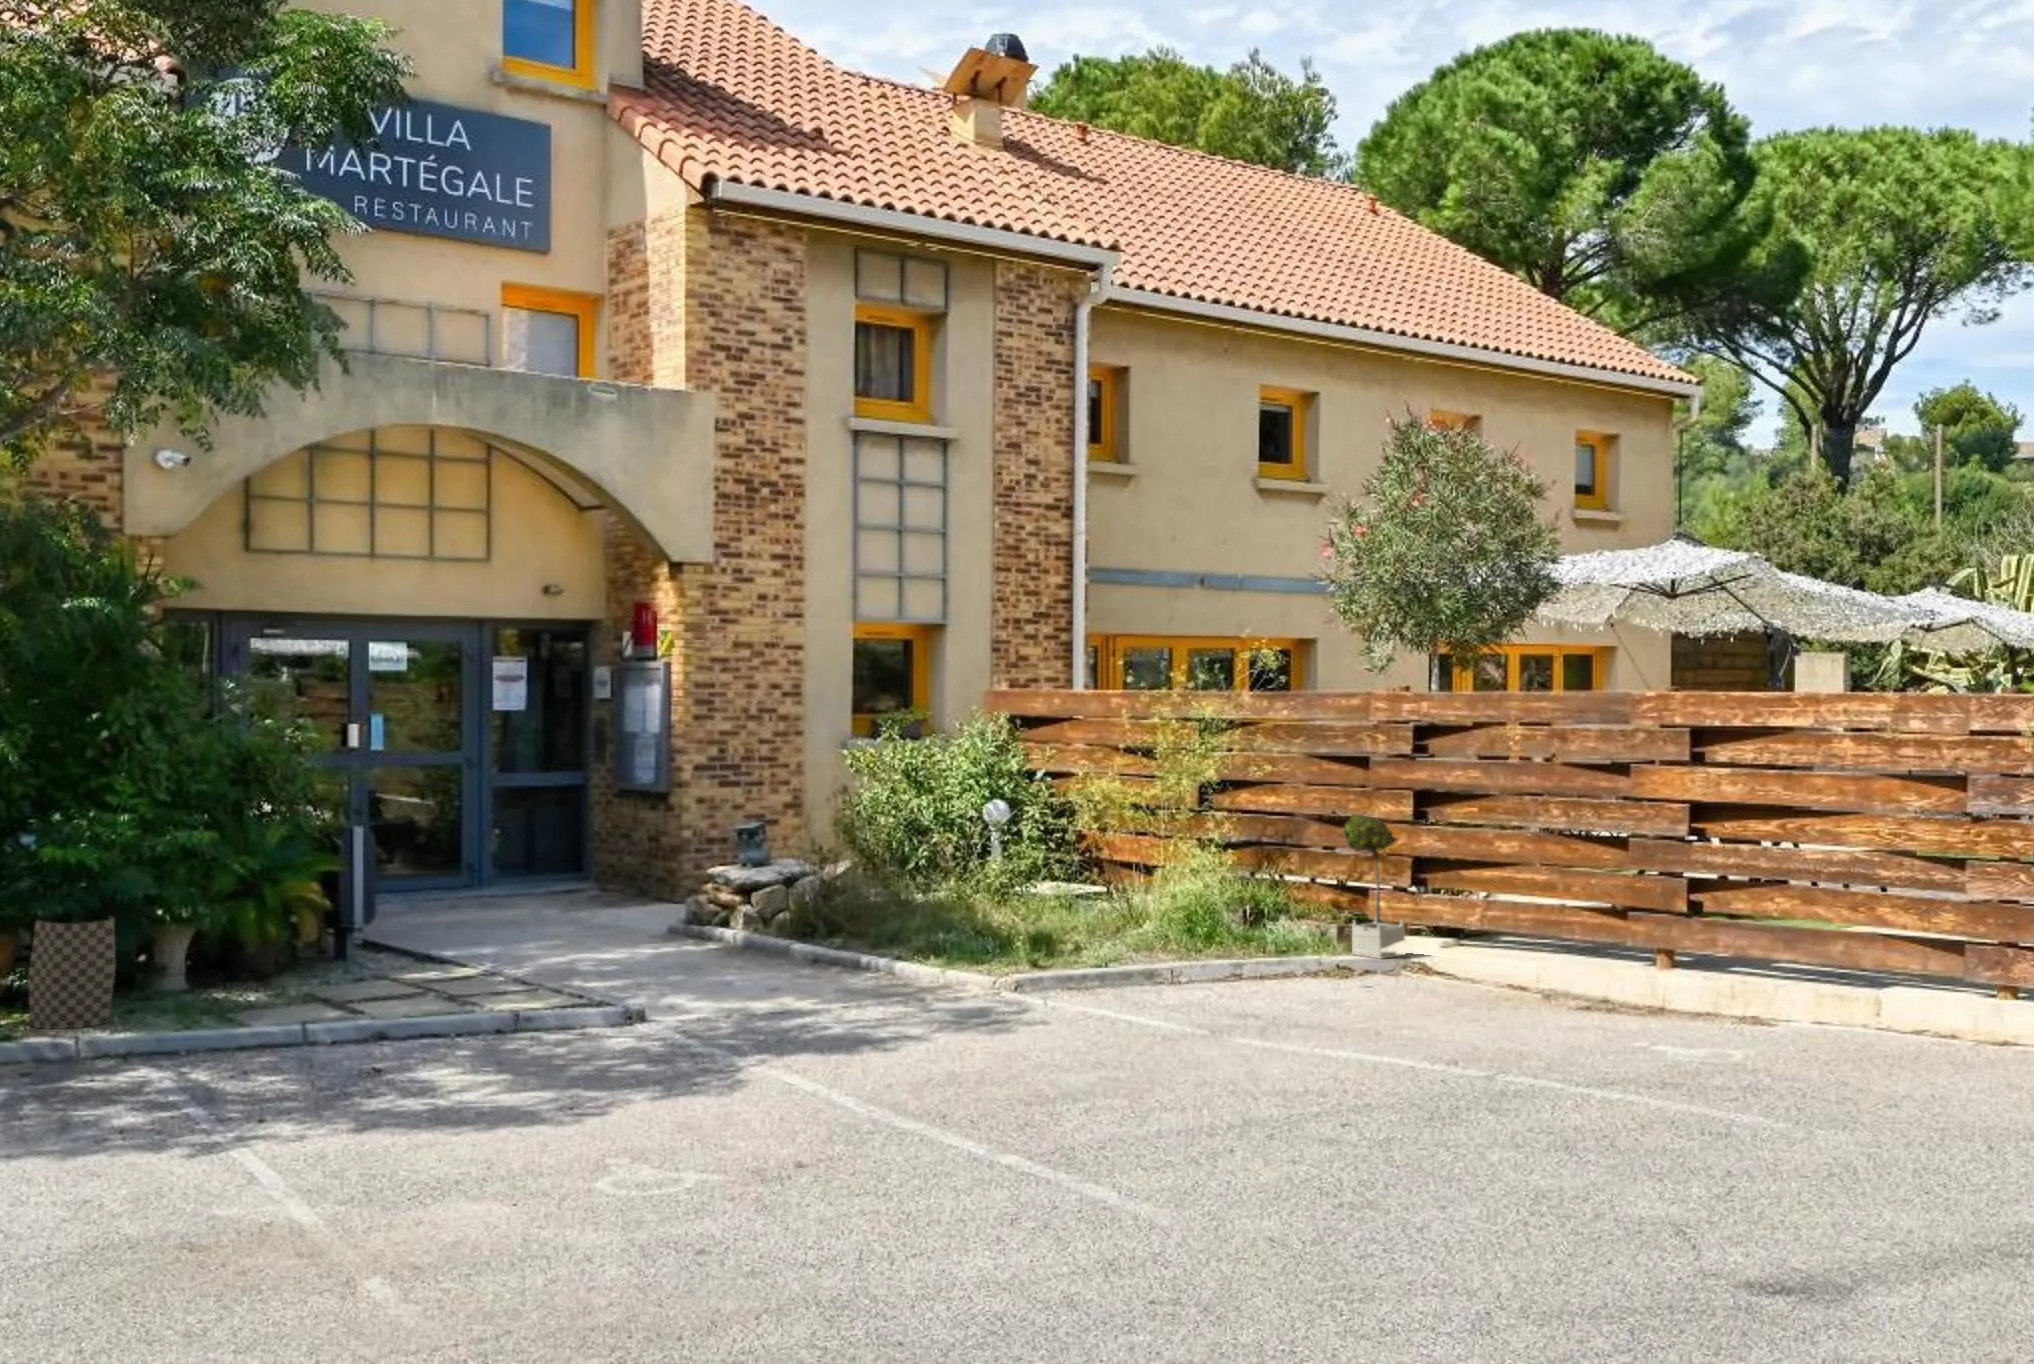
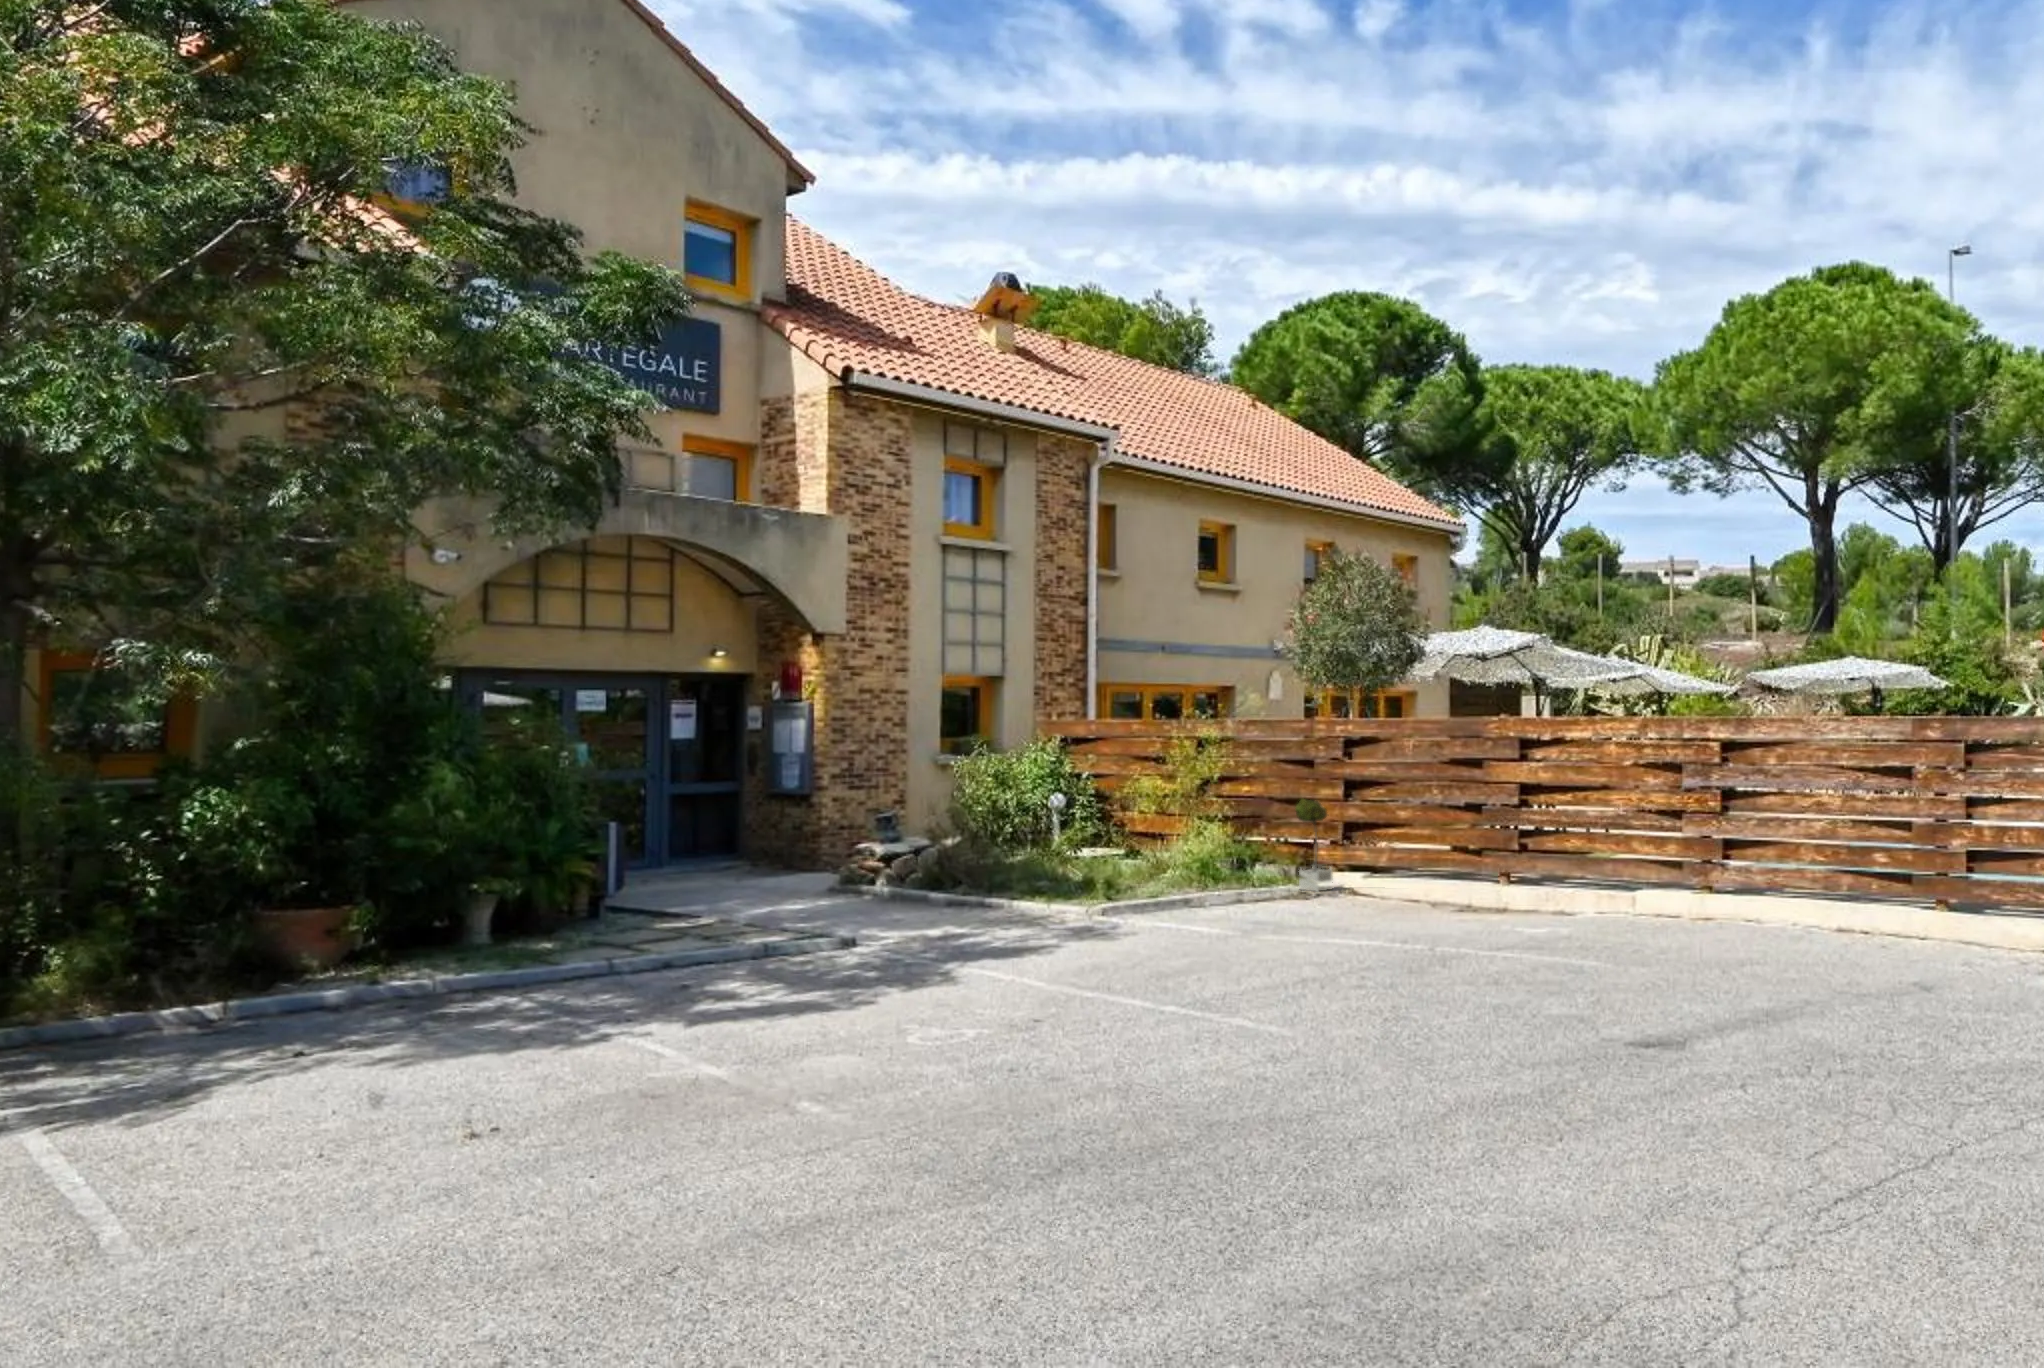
trash can: present [29,918,115,1029] -> none [409,877,477,957]

